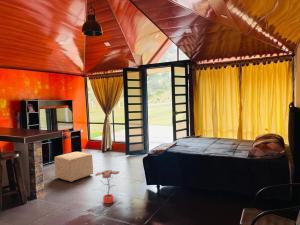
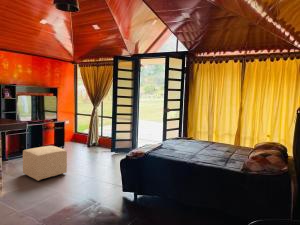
potted plant: present [95,170,119,204] -> none [56,172,87,214]

